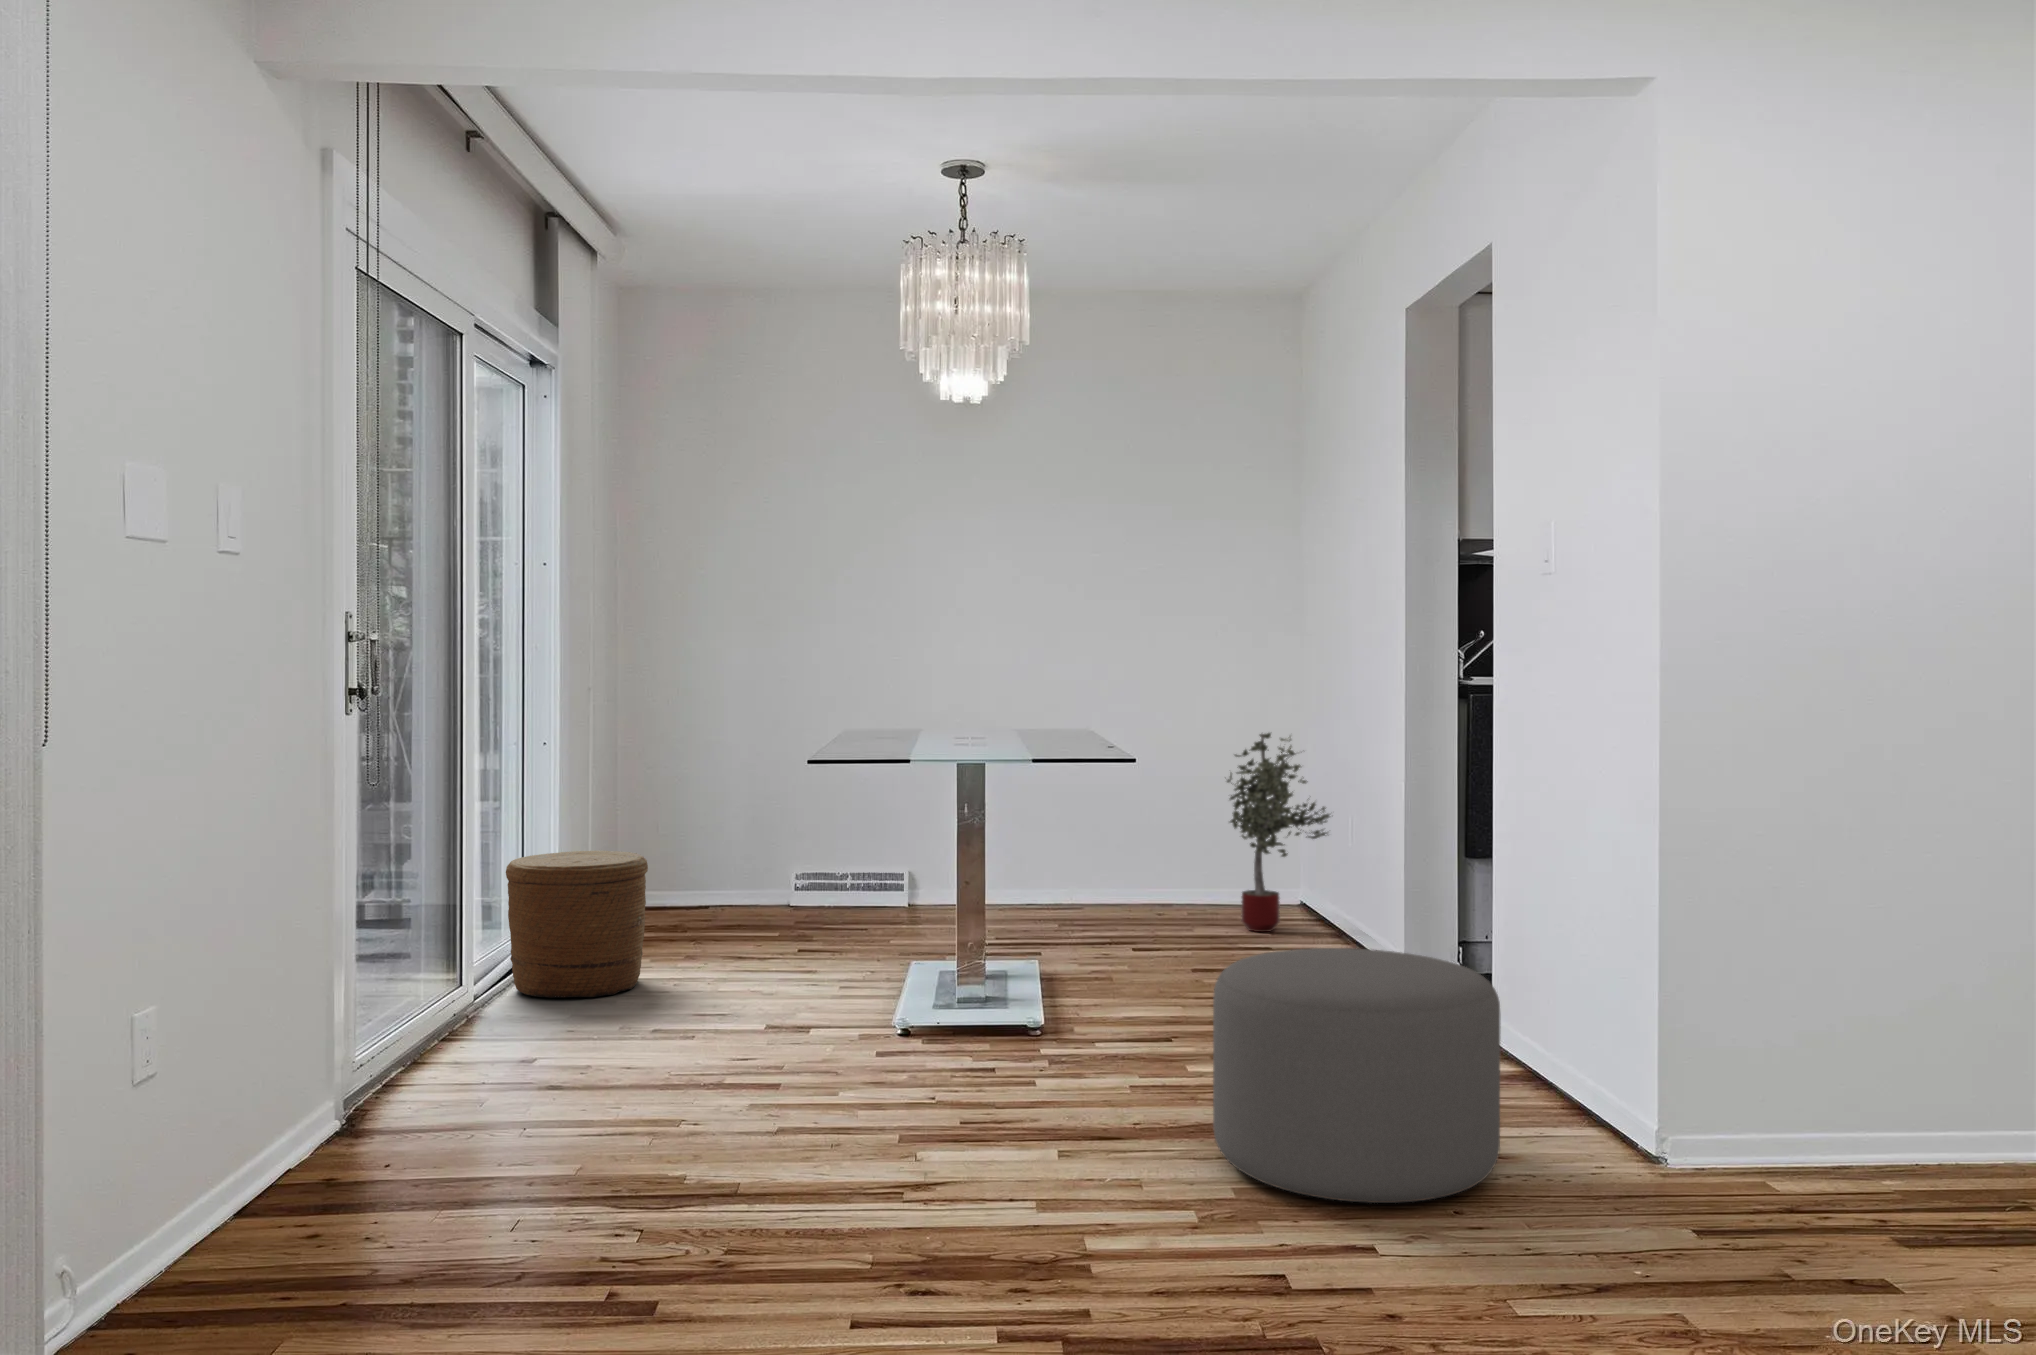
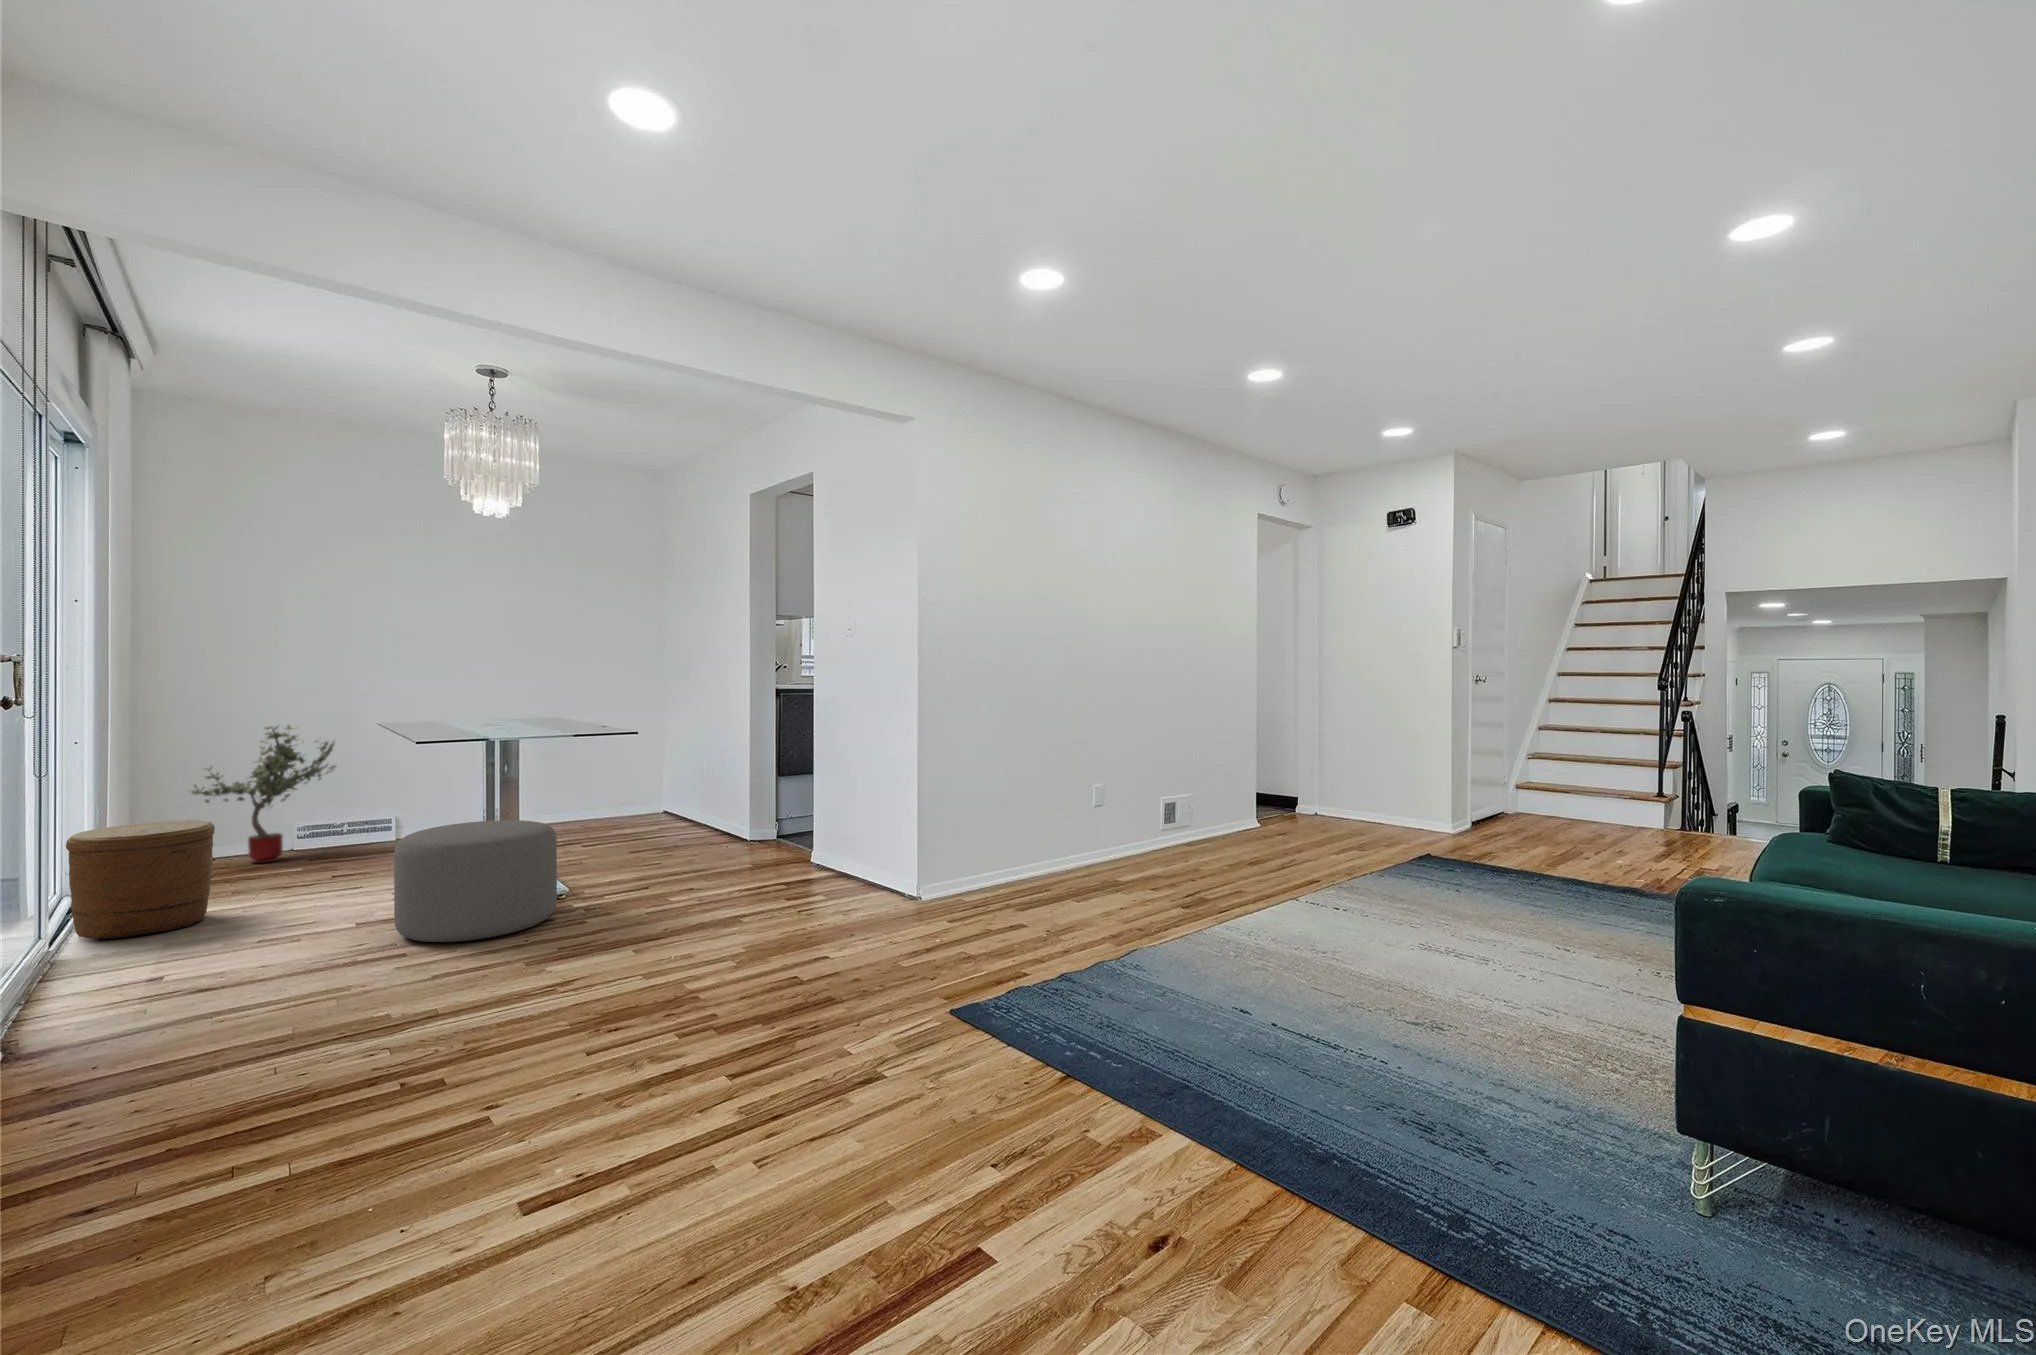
potted tree: present [1227,733,1330,932] -> present [192,726,335,863]
ottoman: present [1213,948,1500,1203] -> present [394,820,557,942]

